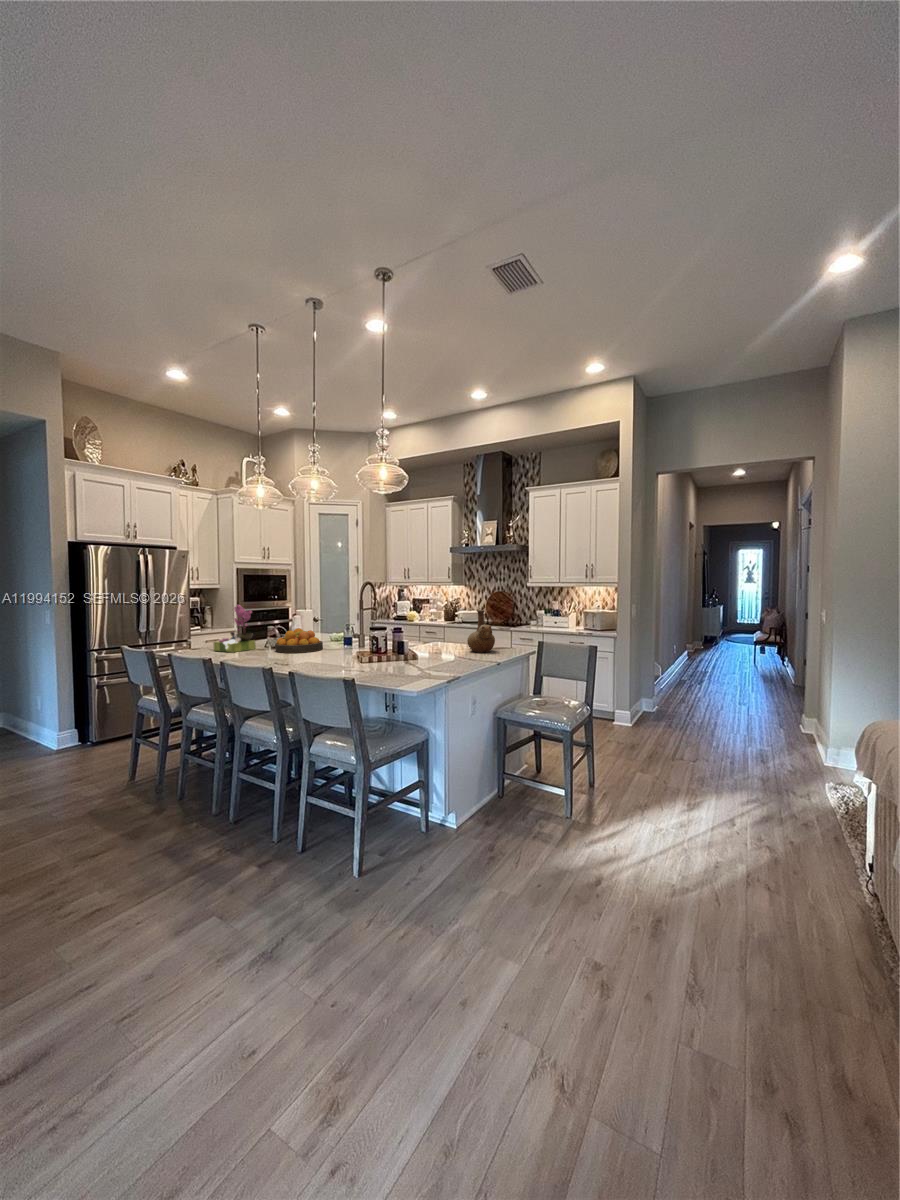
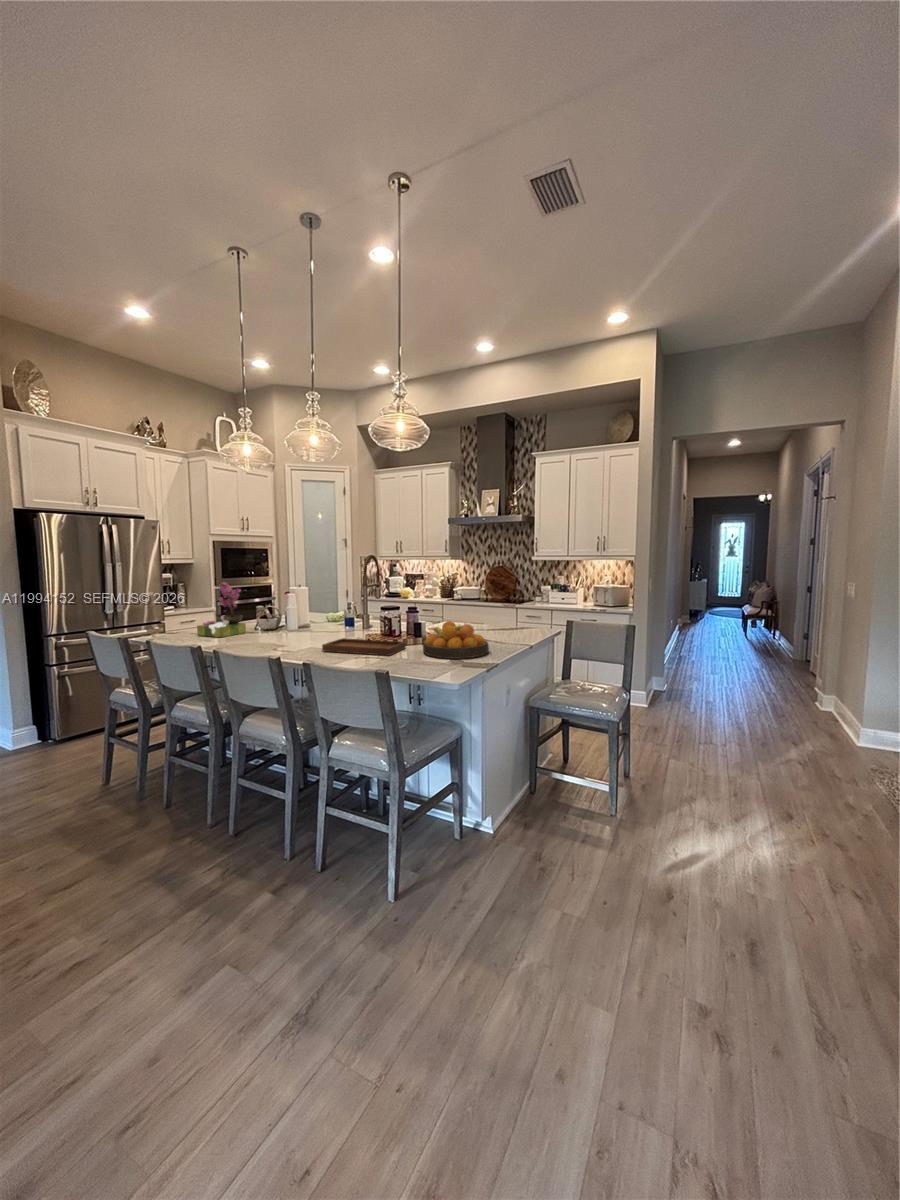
vase: present [467,610,495,653] -> none [489,587,521,635]
fruit bowl: present [275,628,323,653] -> present [423,621,489,659]
tray: none [313,642,386,669] -> present [322,625,406,656]

